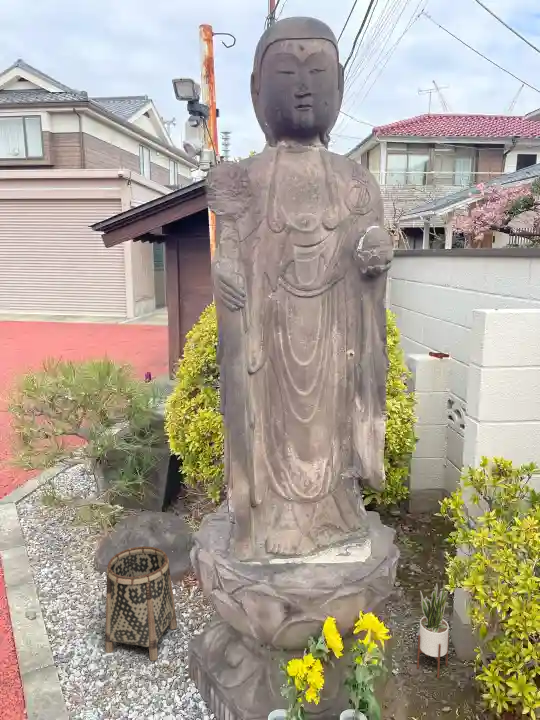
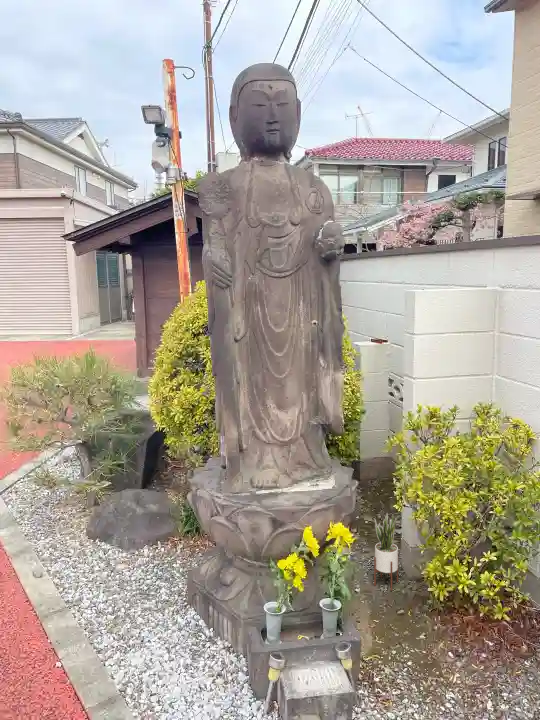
basket: present [105,546,177,661] -> none [110,505,170,599]

